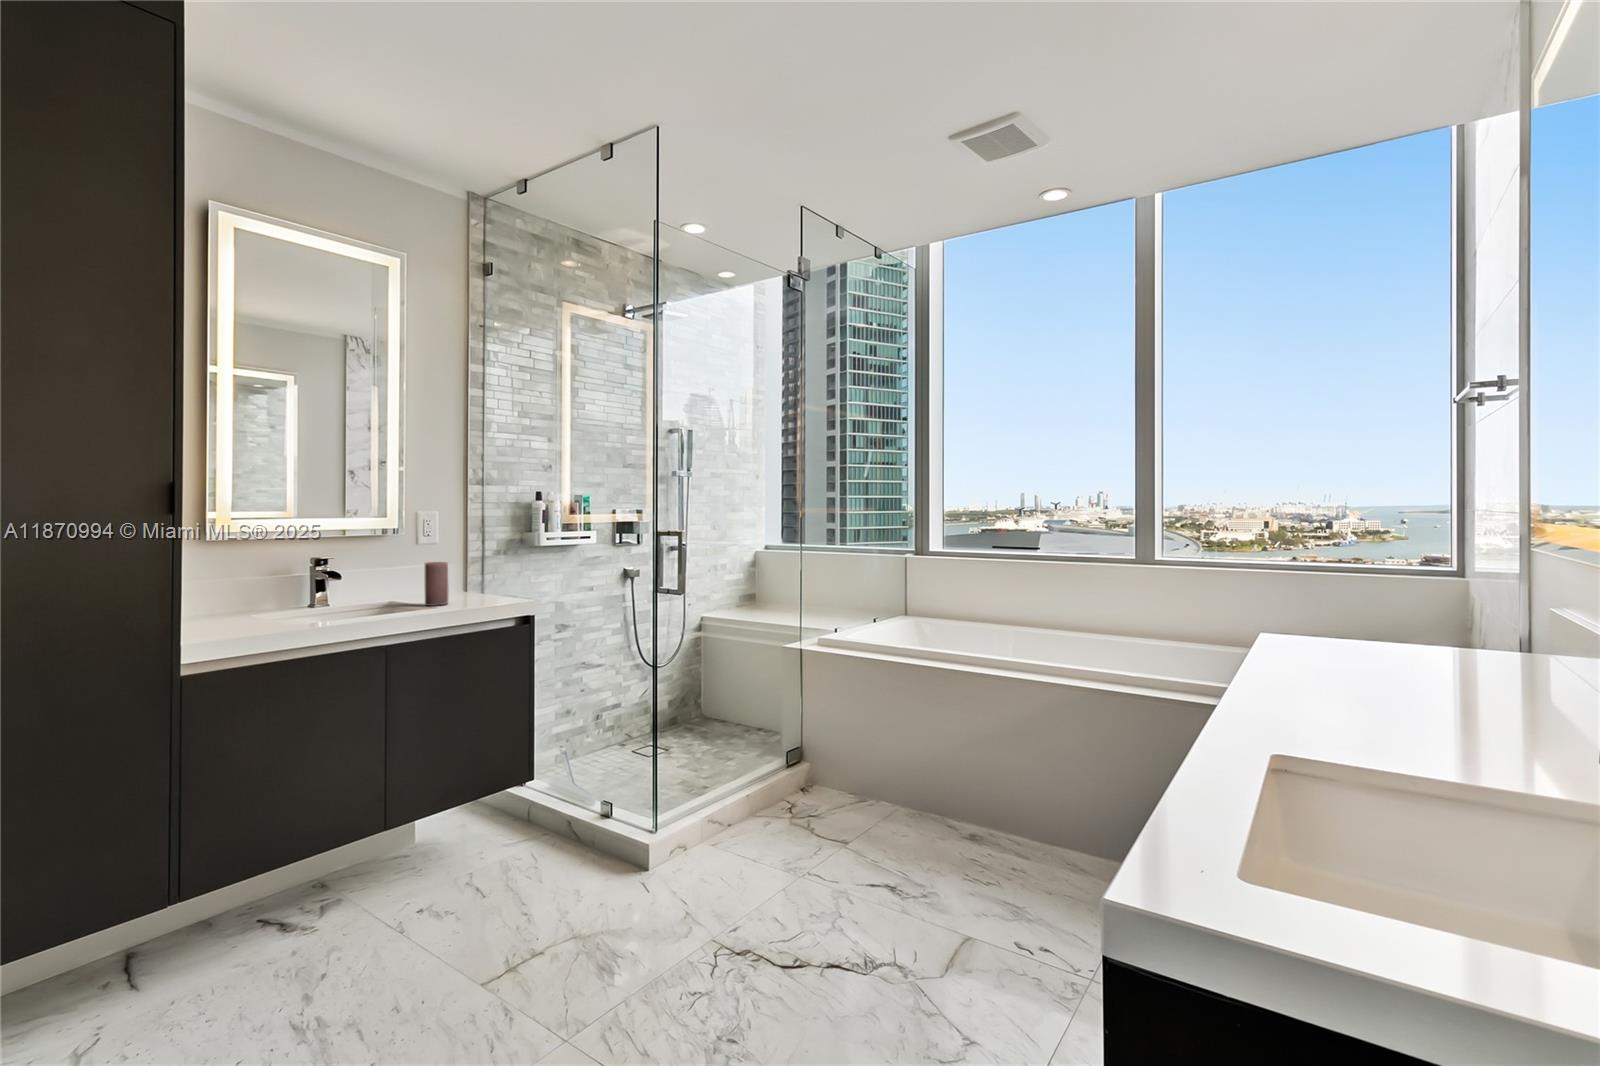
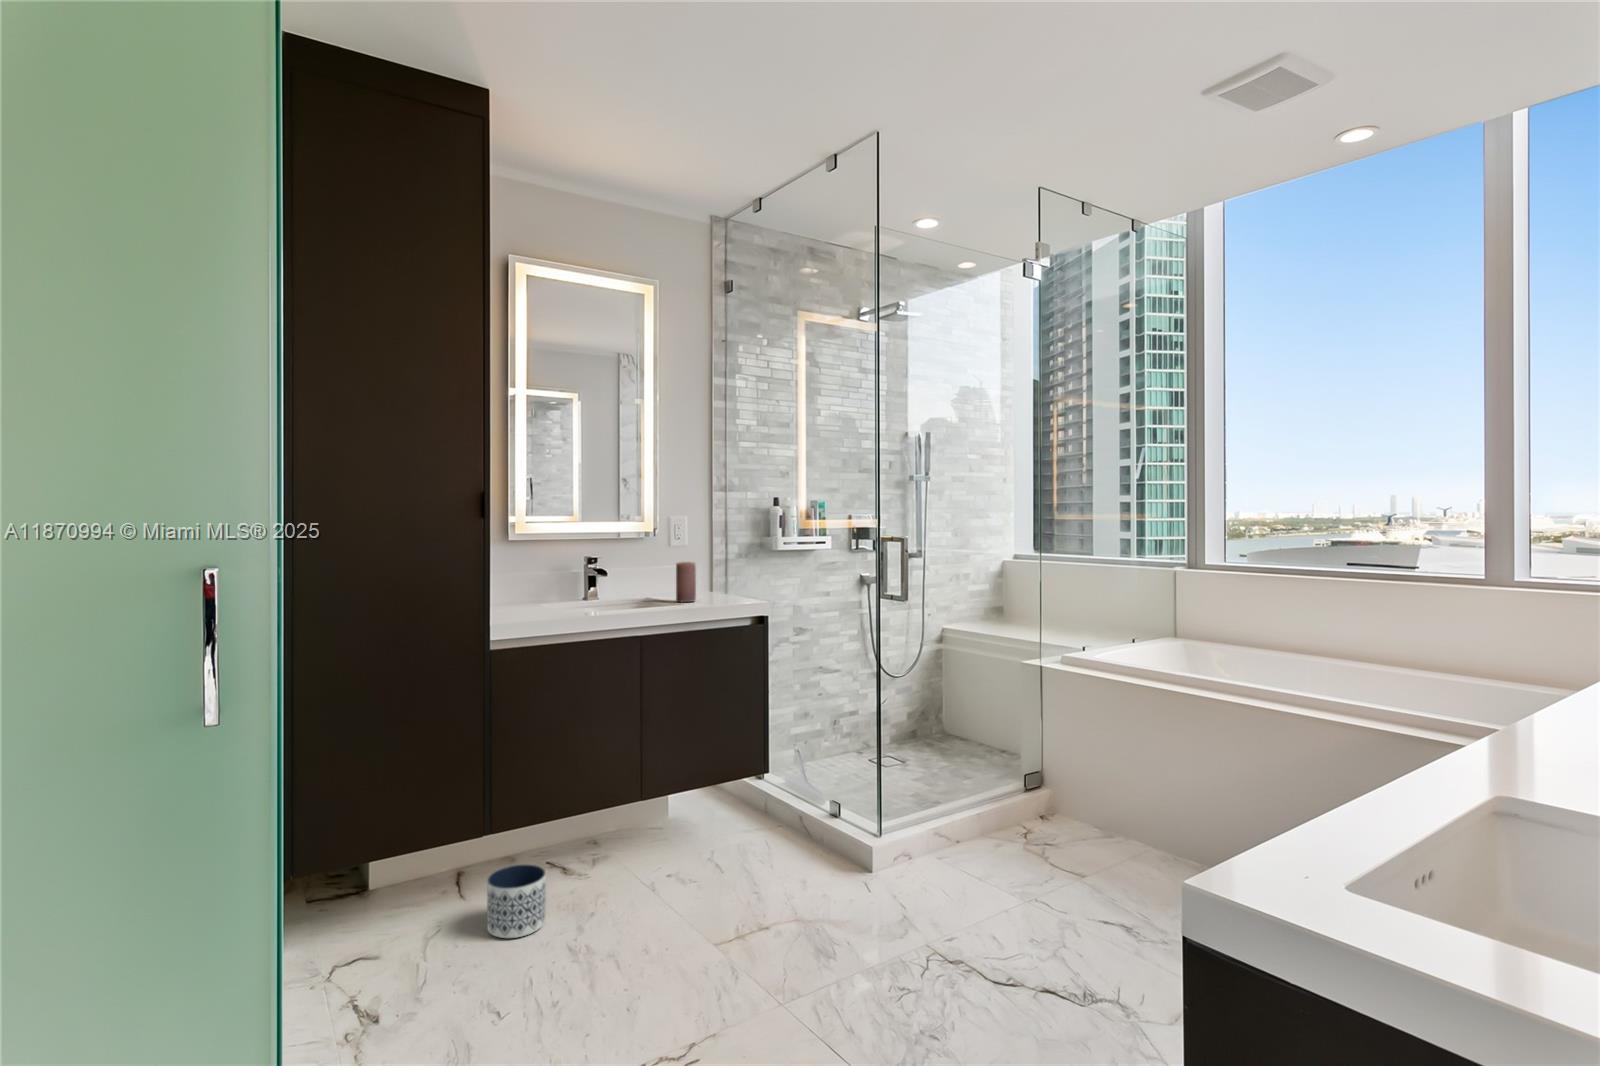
planter: none [180,928,264,1026] -> present [487,865,546,938]

